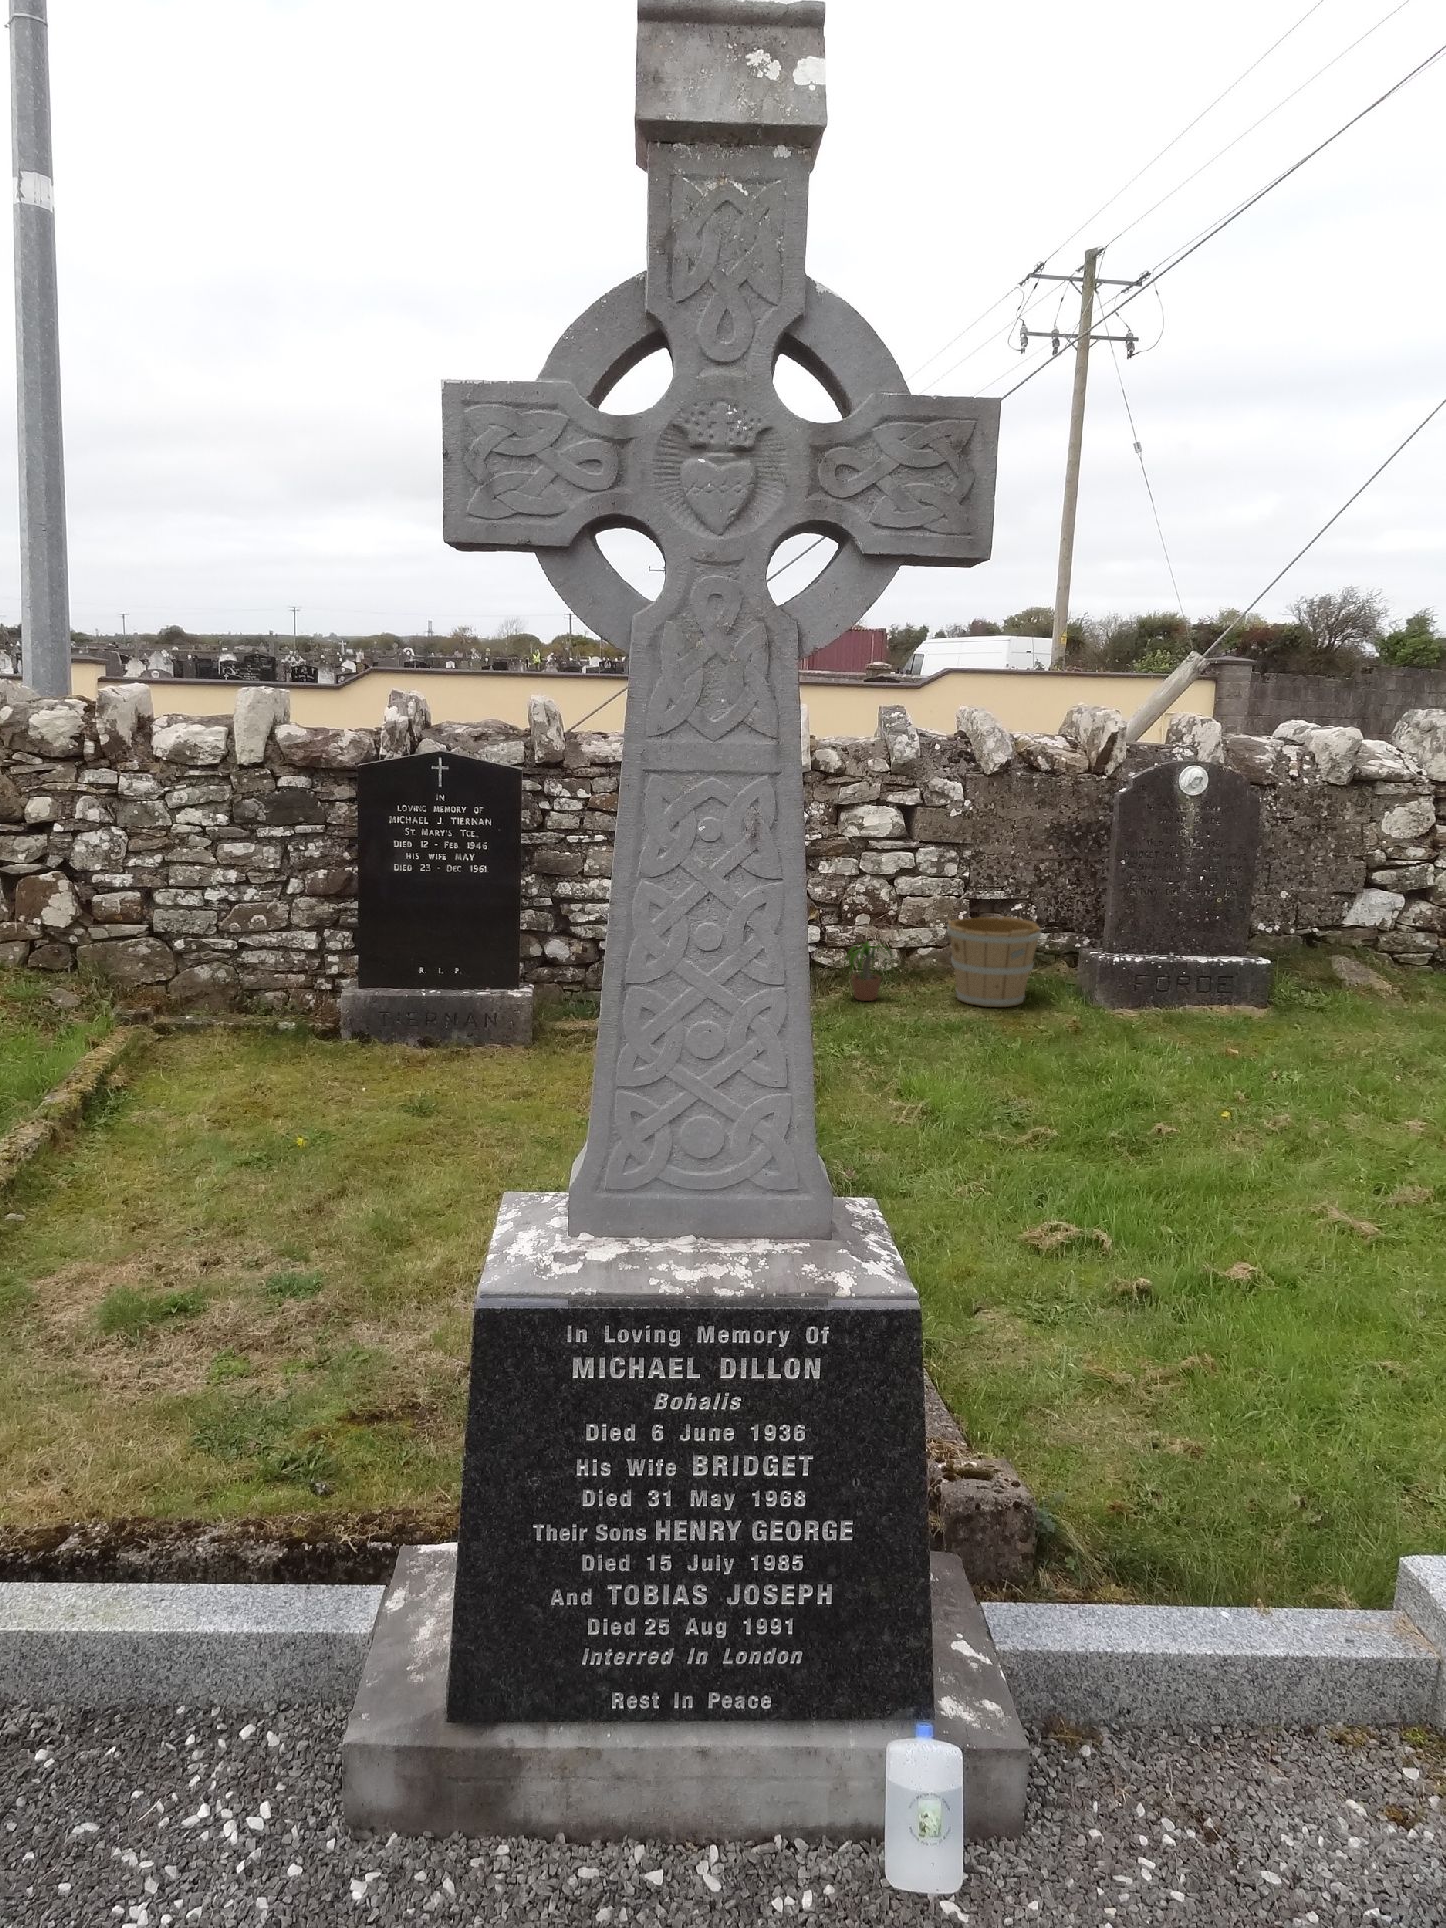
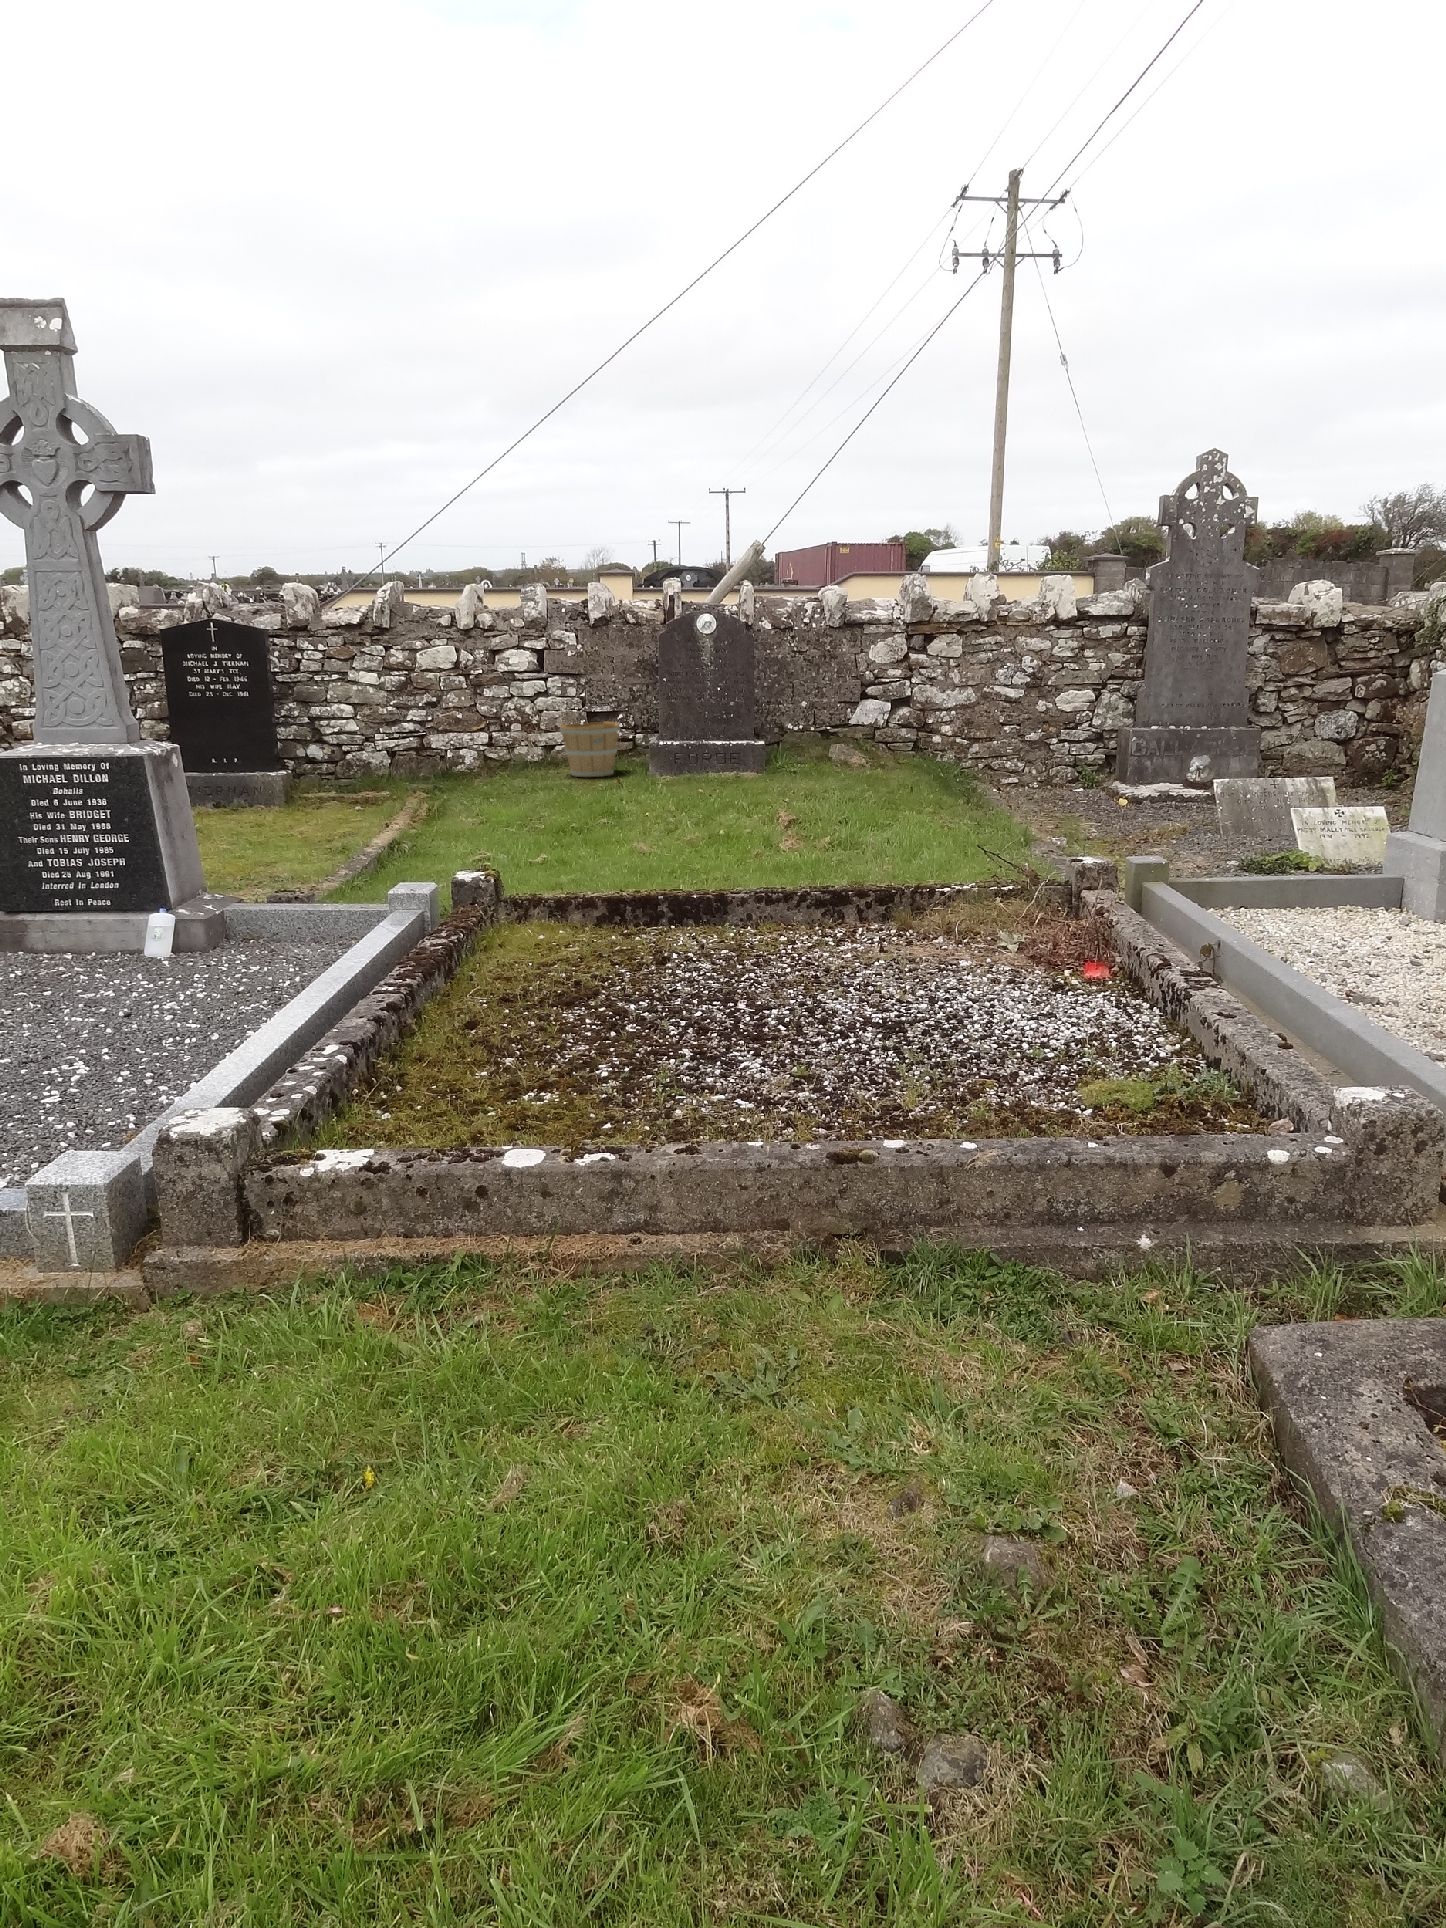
potted plant: present [845,941,894,1001] -> none [492,739,536,777]

